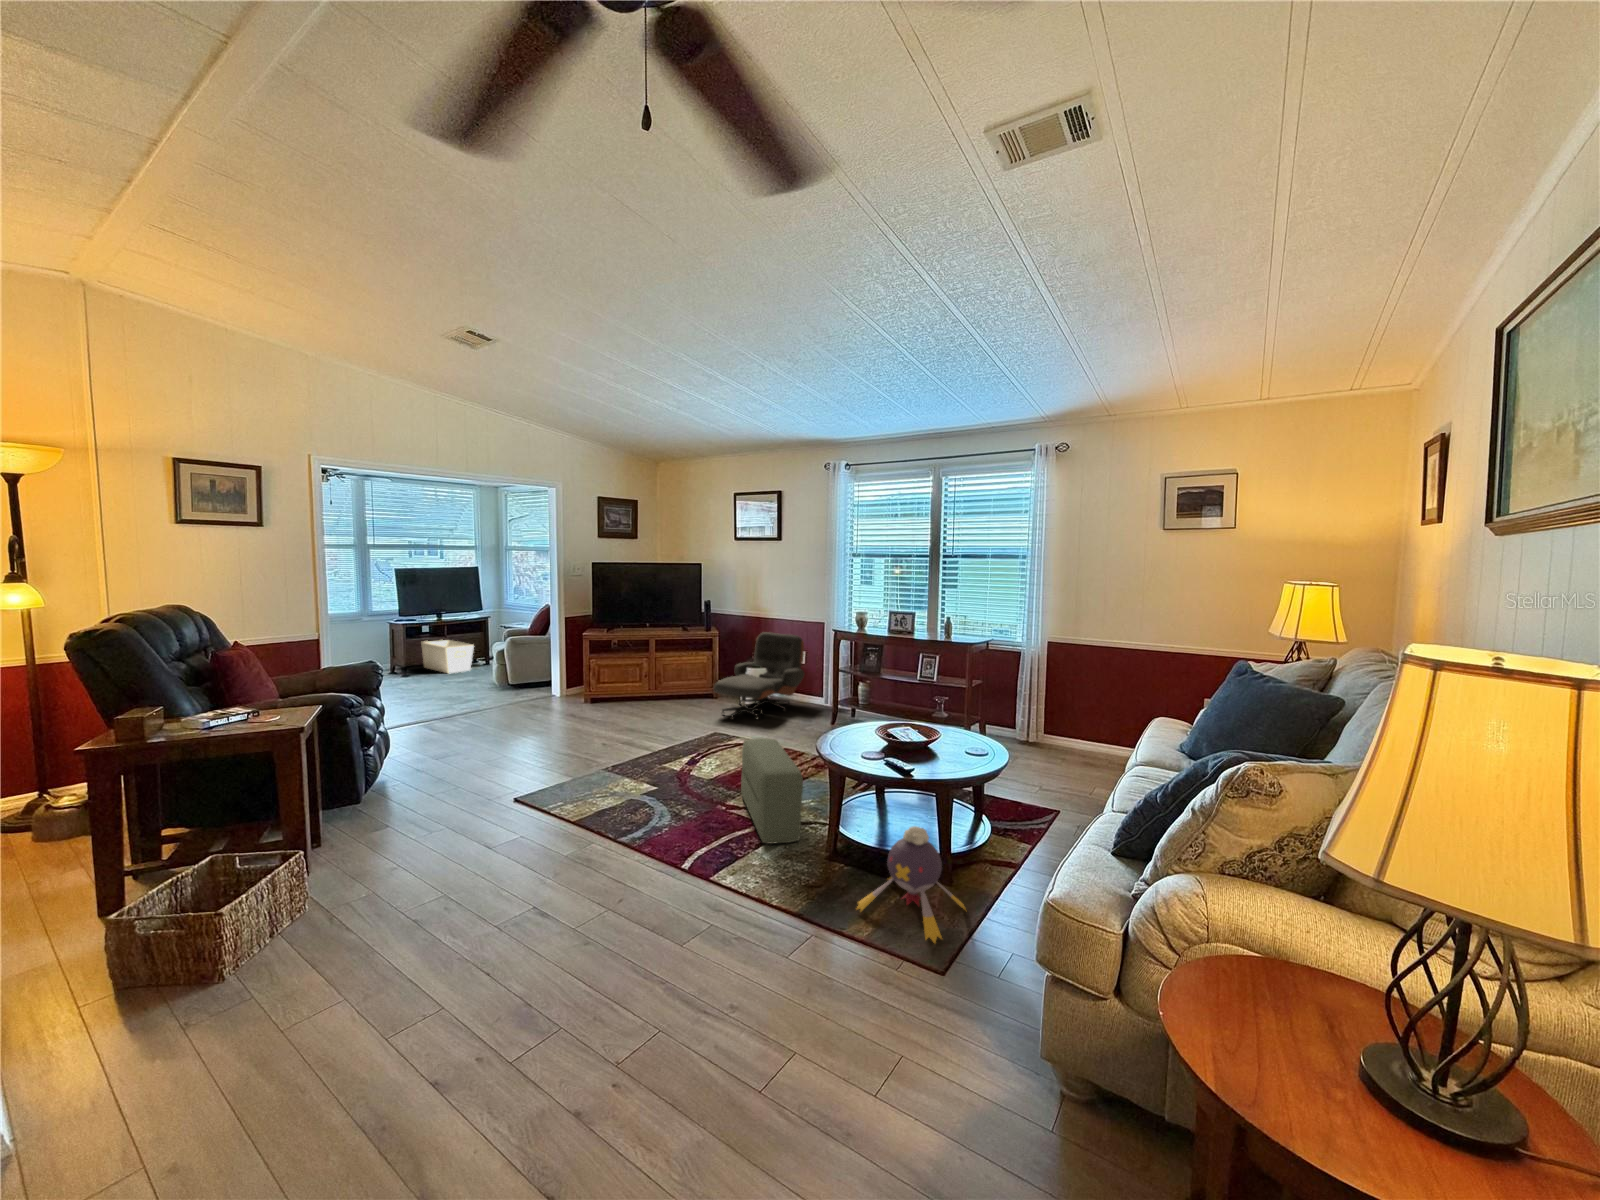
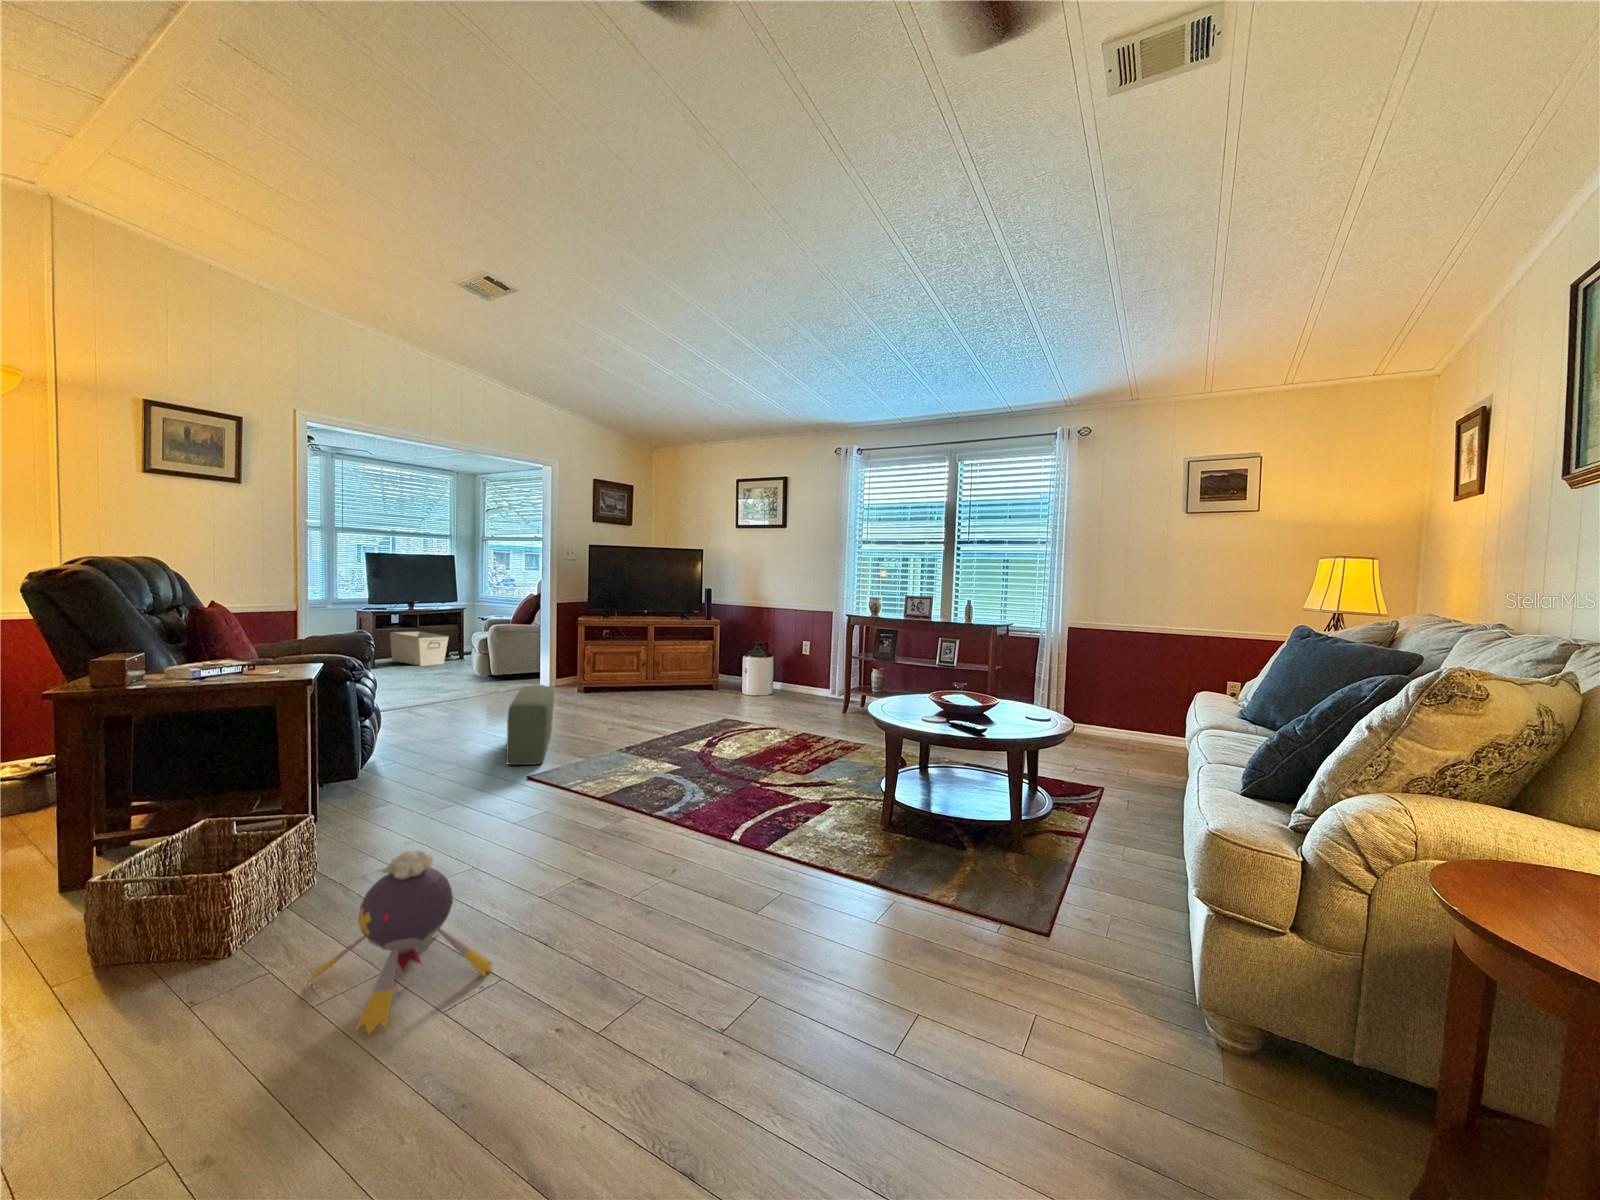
lounge chair: present [713,632,804,719] -> none [718,622,810,709]
pouf: present [741,738,803,844] -> present [506,686,554,765]
plush toy: present [857,826,965,943] -> present [310,851,492,1036]

